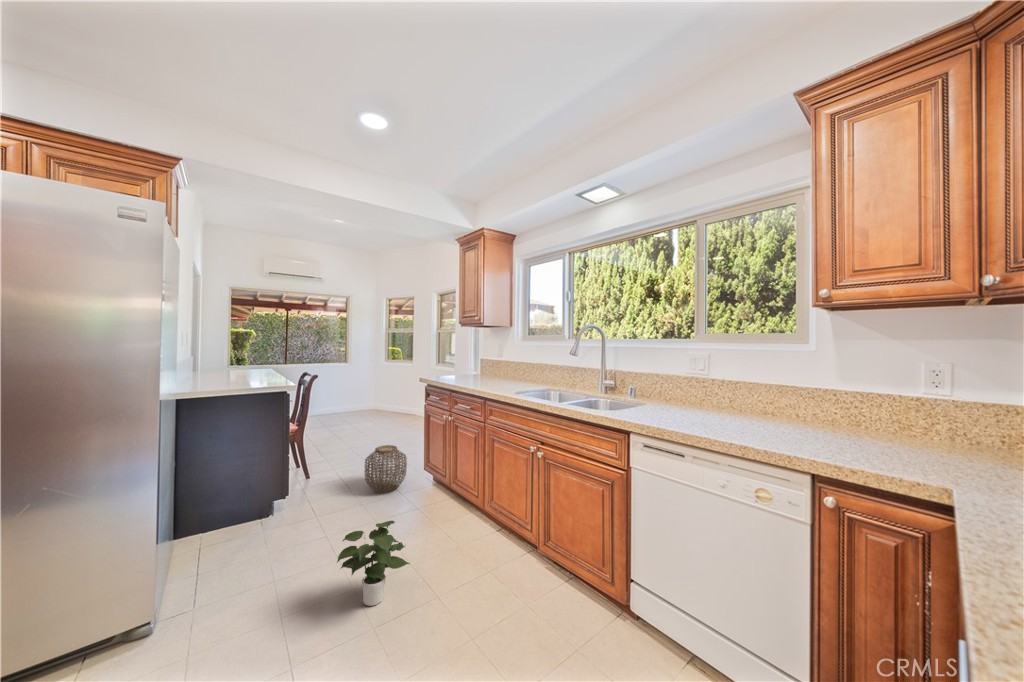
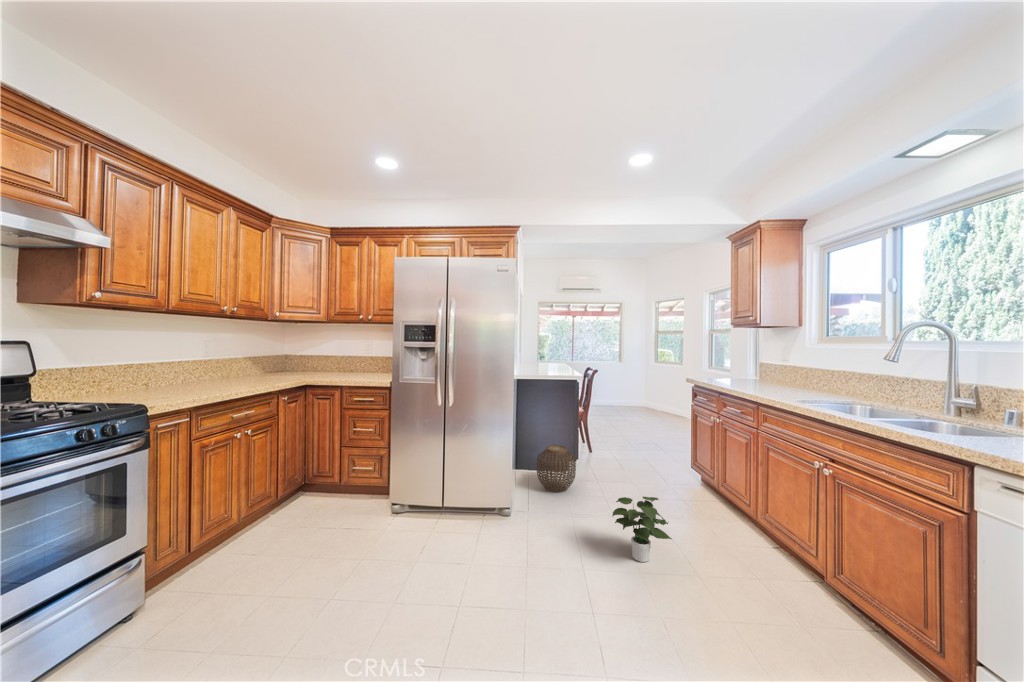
woven basket: present [365,445,407,493] -> present [537,445,576,492]

